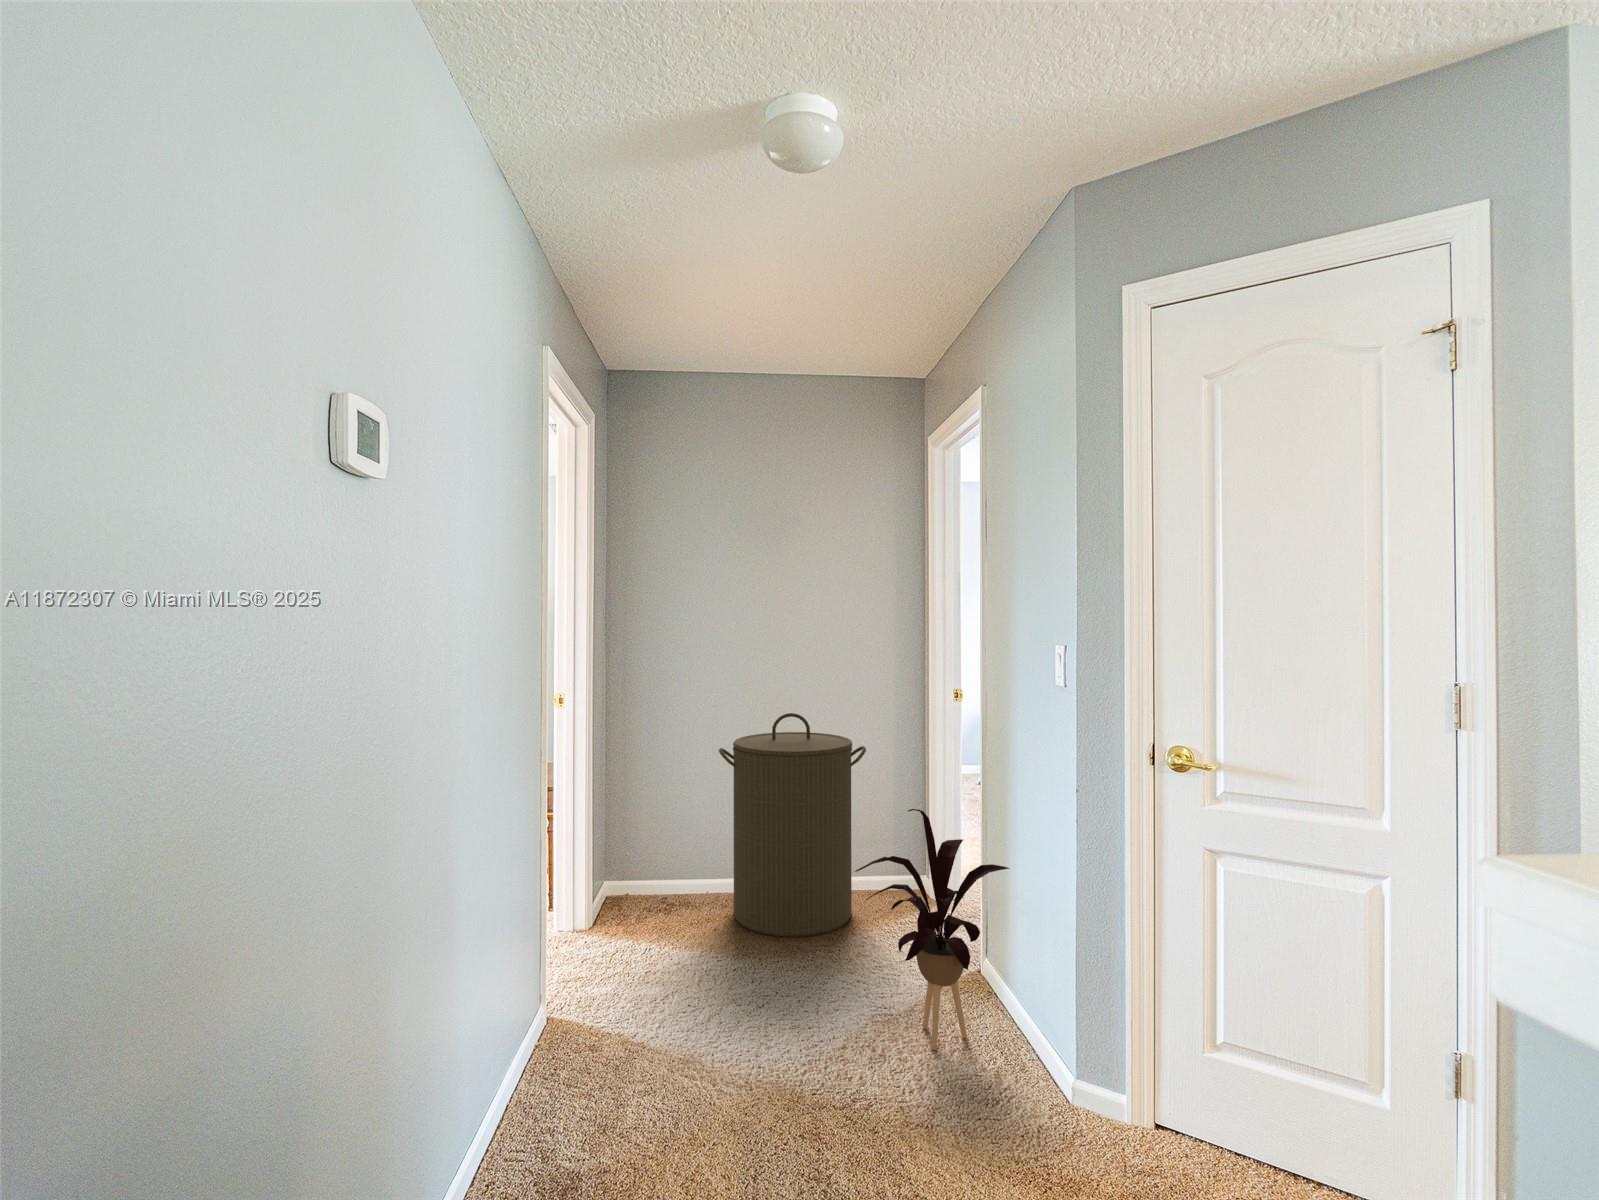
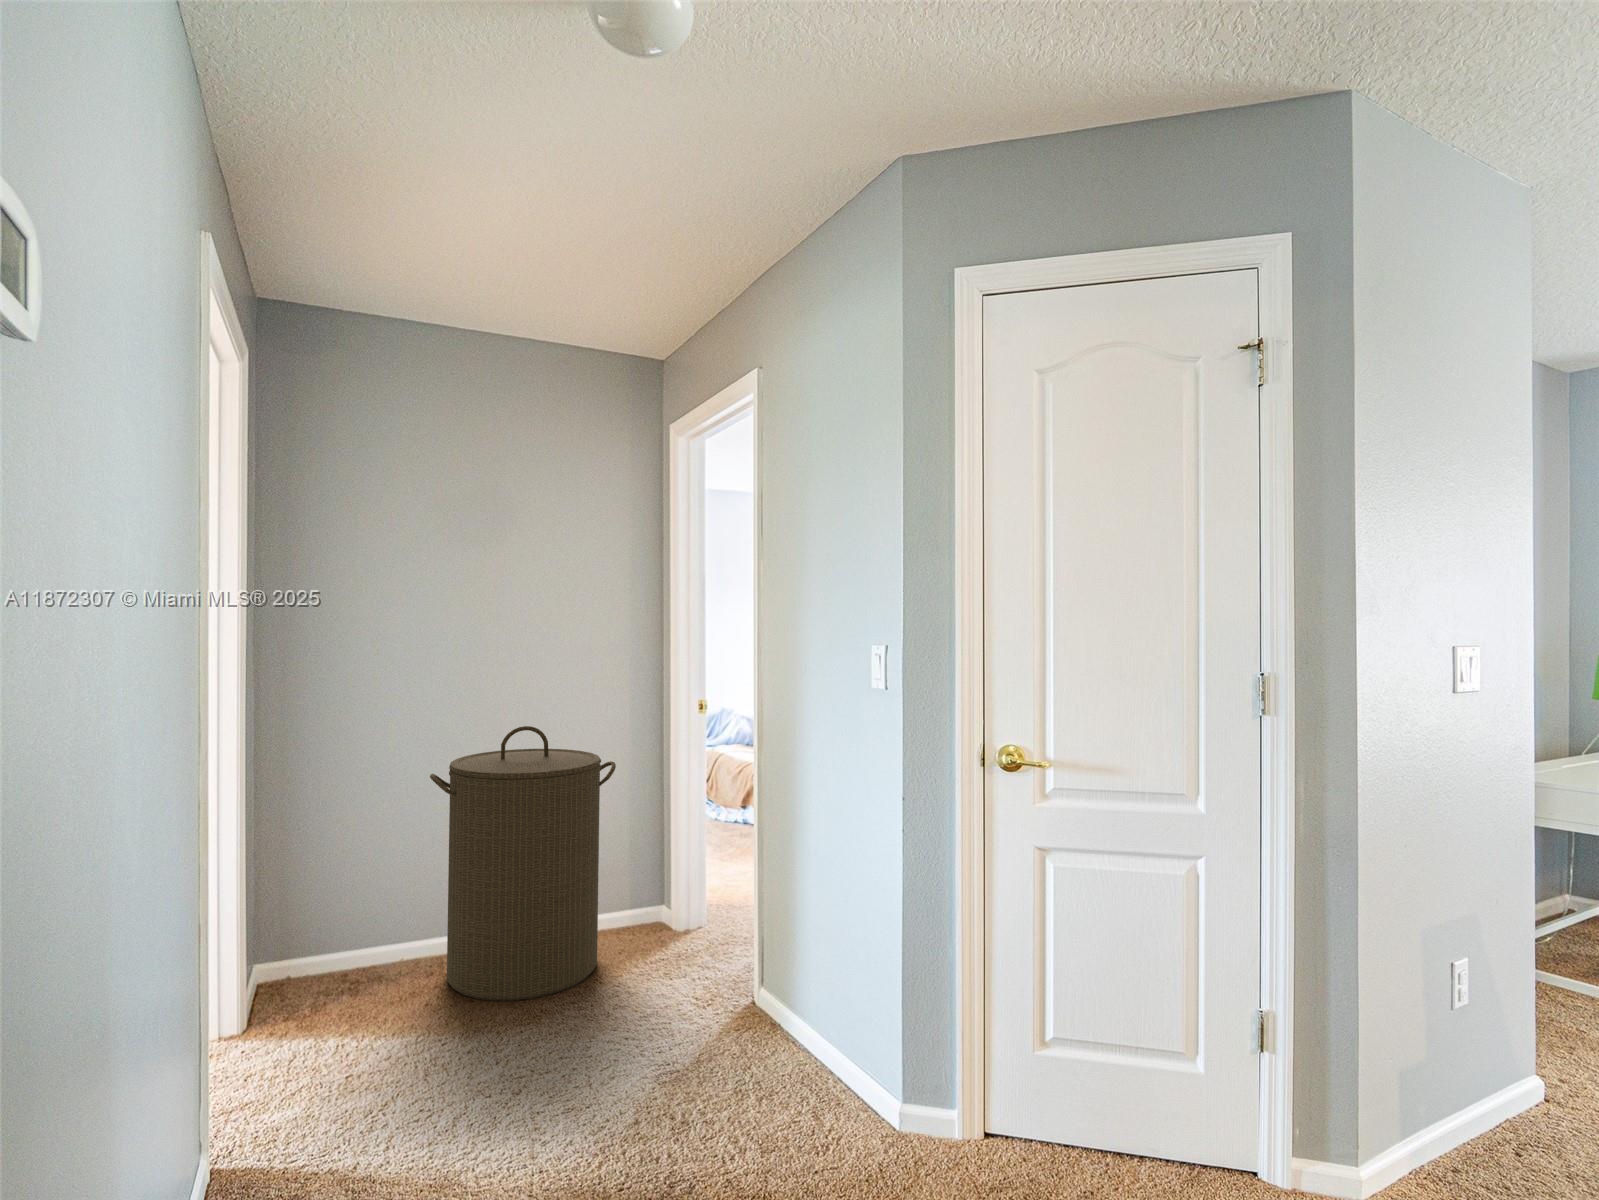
house plant: present [855,809,1009,1050] -> none [653,830,817,1103]

